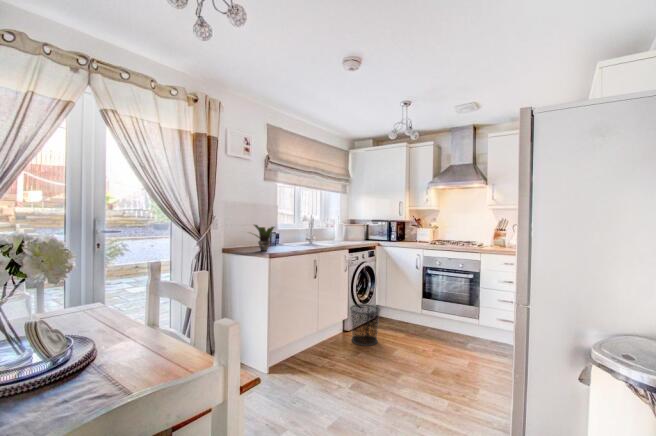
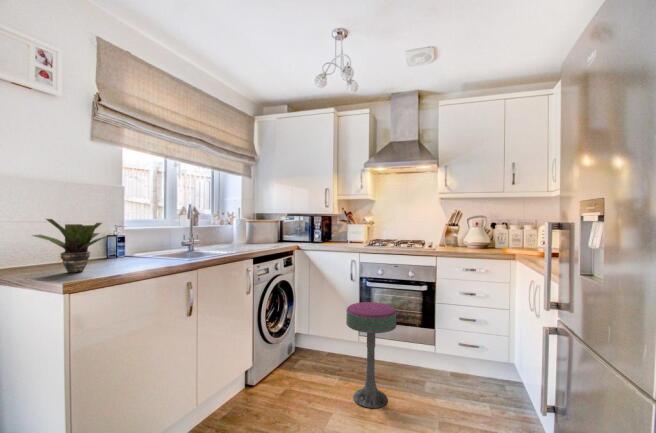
bar stool: none [409,282,444,351] -> present [346,302,397,408]
waste bin: present [350,304,380,346] -> none [255,342,304,414]

